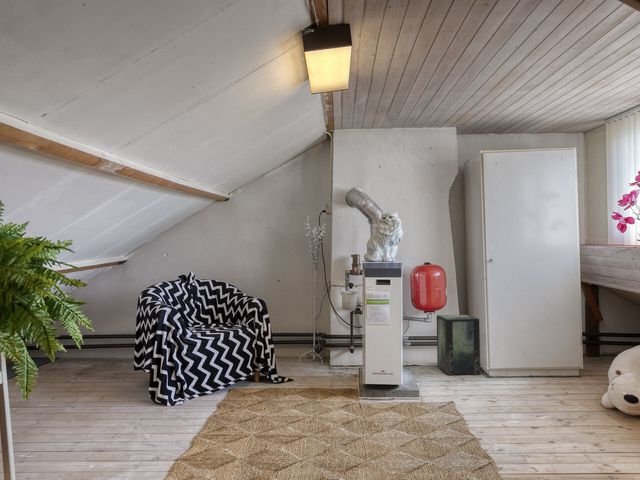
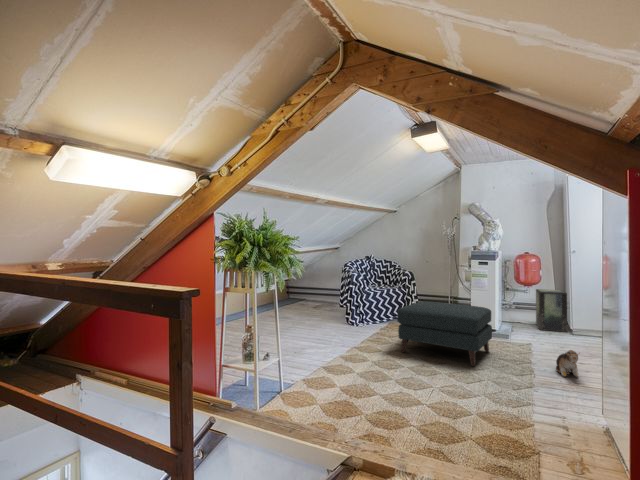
ottoman: none [263,353,412,466] -> present [397,302,492,366]
plush toy: none [510,415,560,460] -> present [556,350,578,377]

